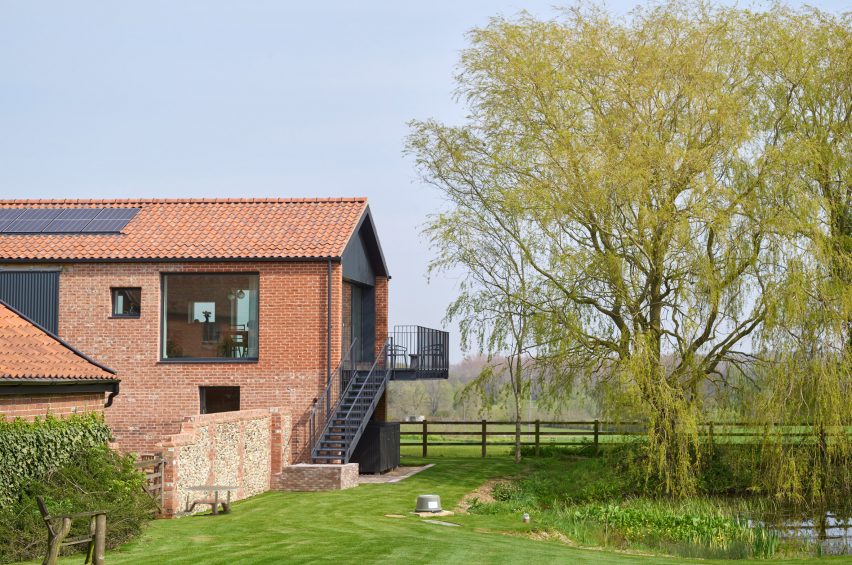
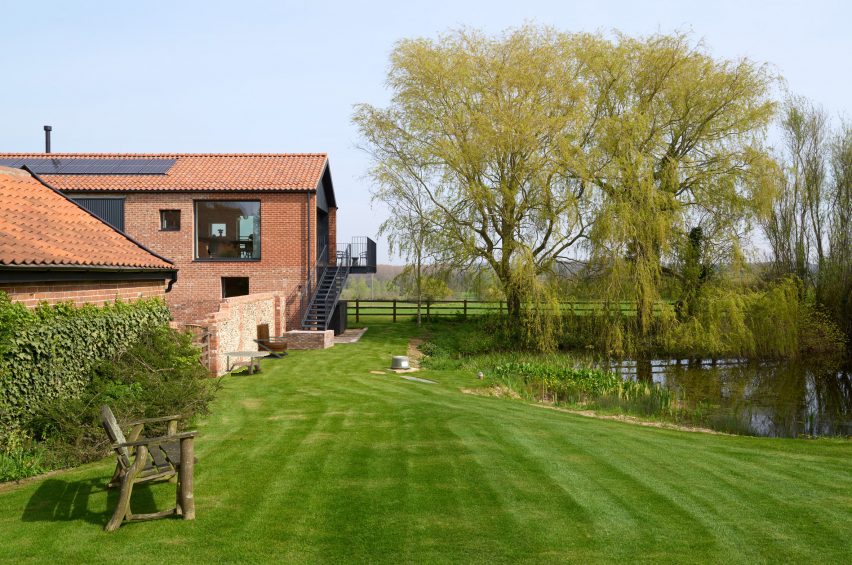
lounge chair: none [228,450,281,500] -> present [253,323,289,359]

